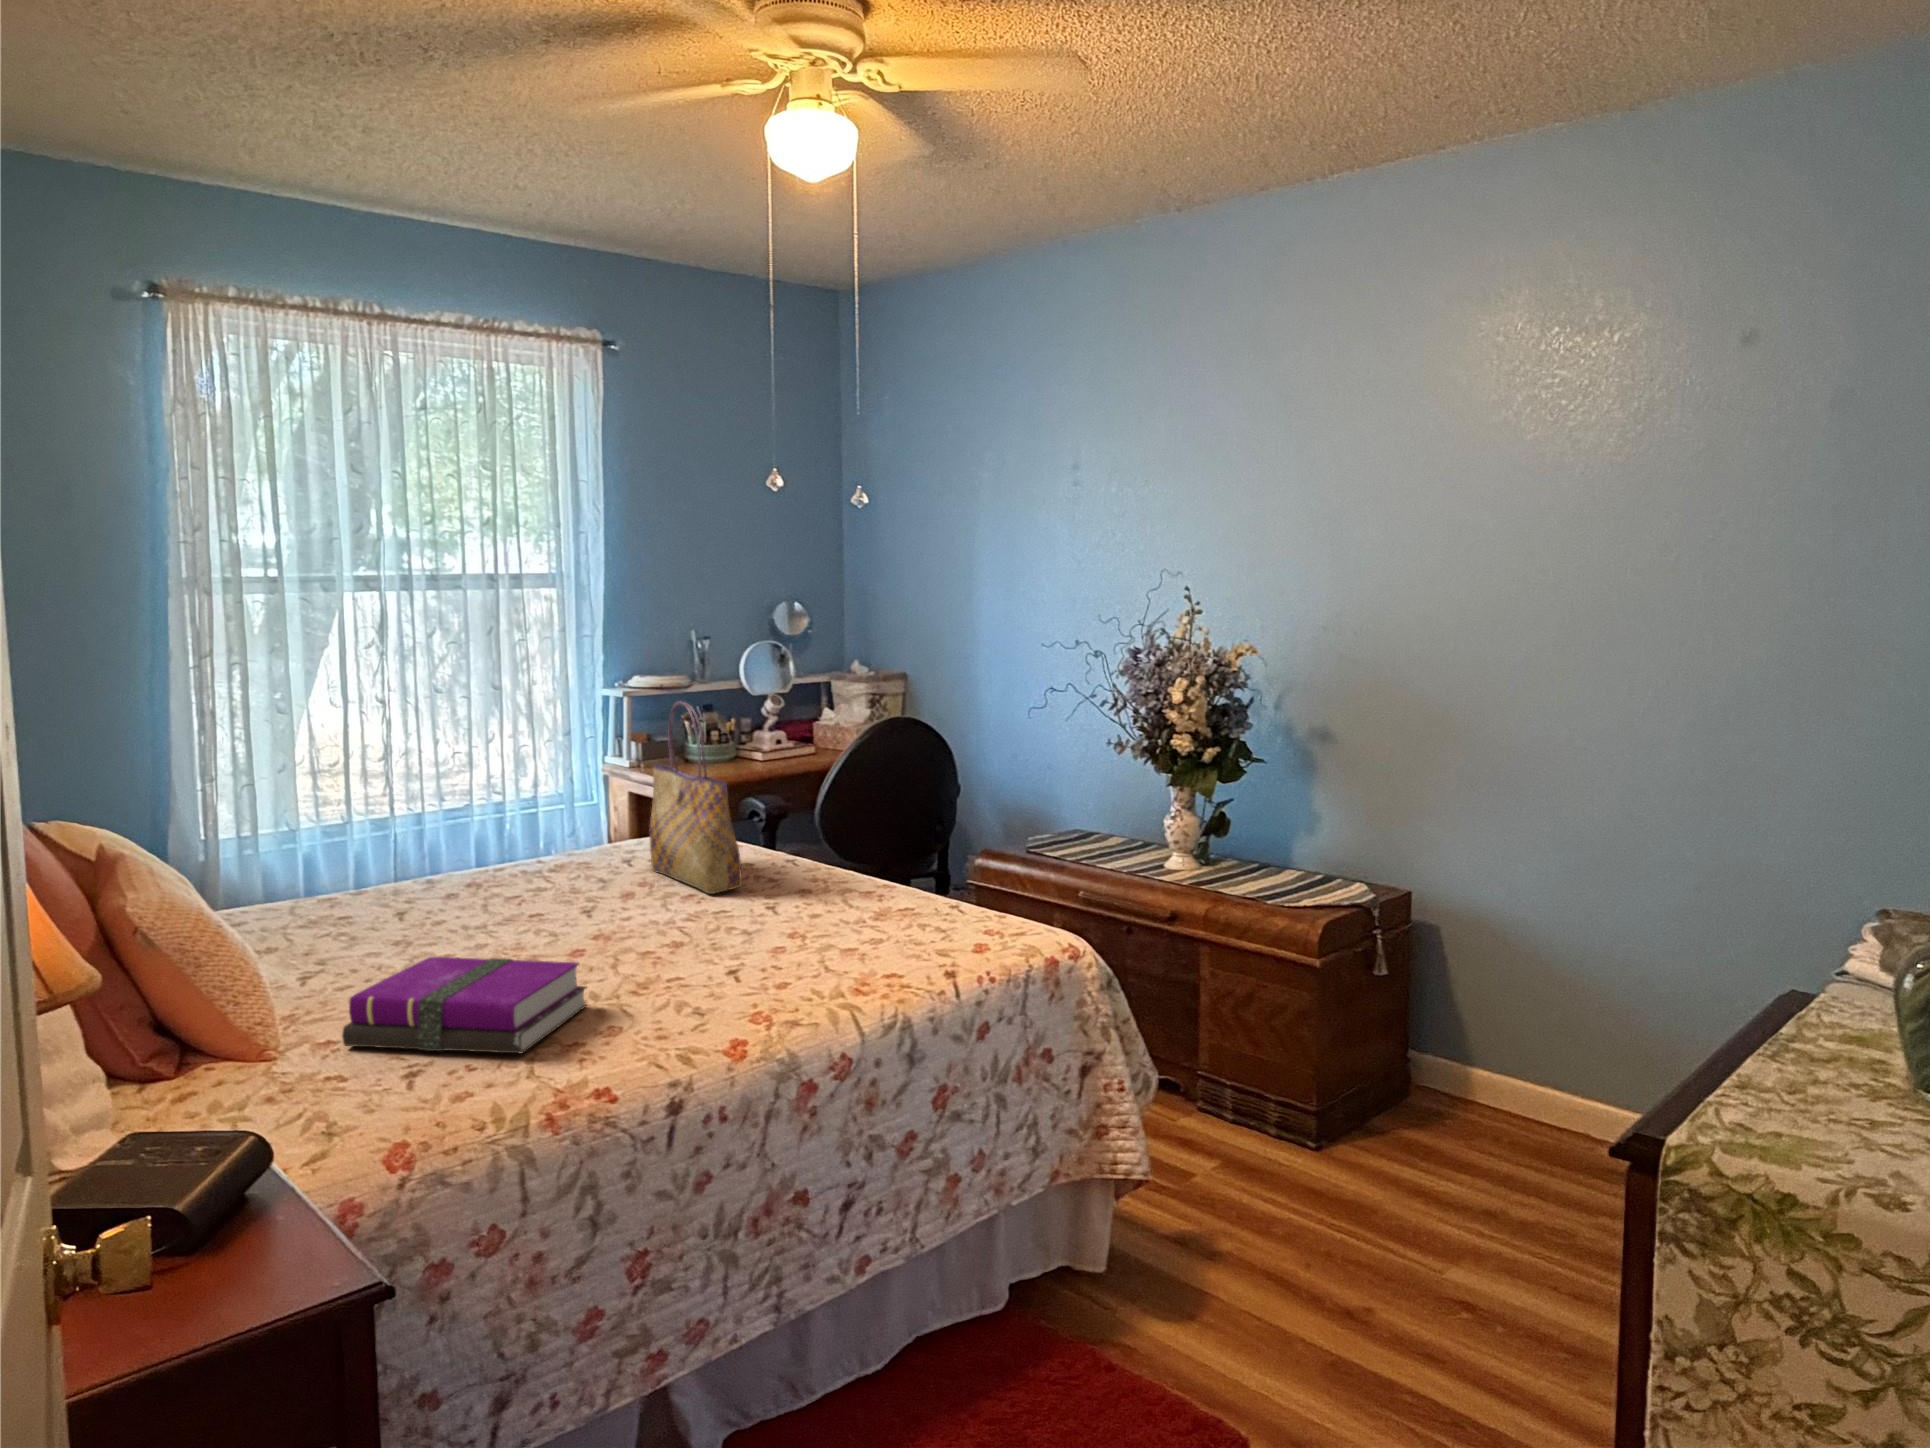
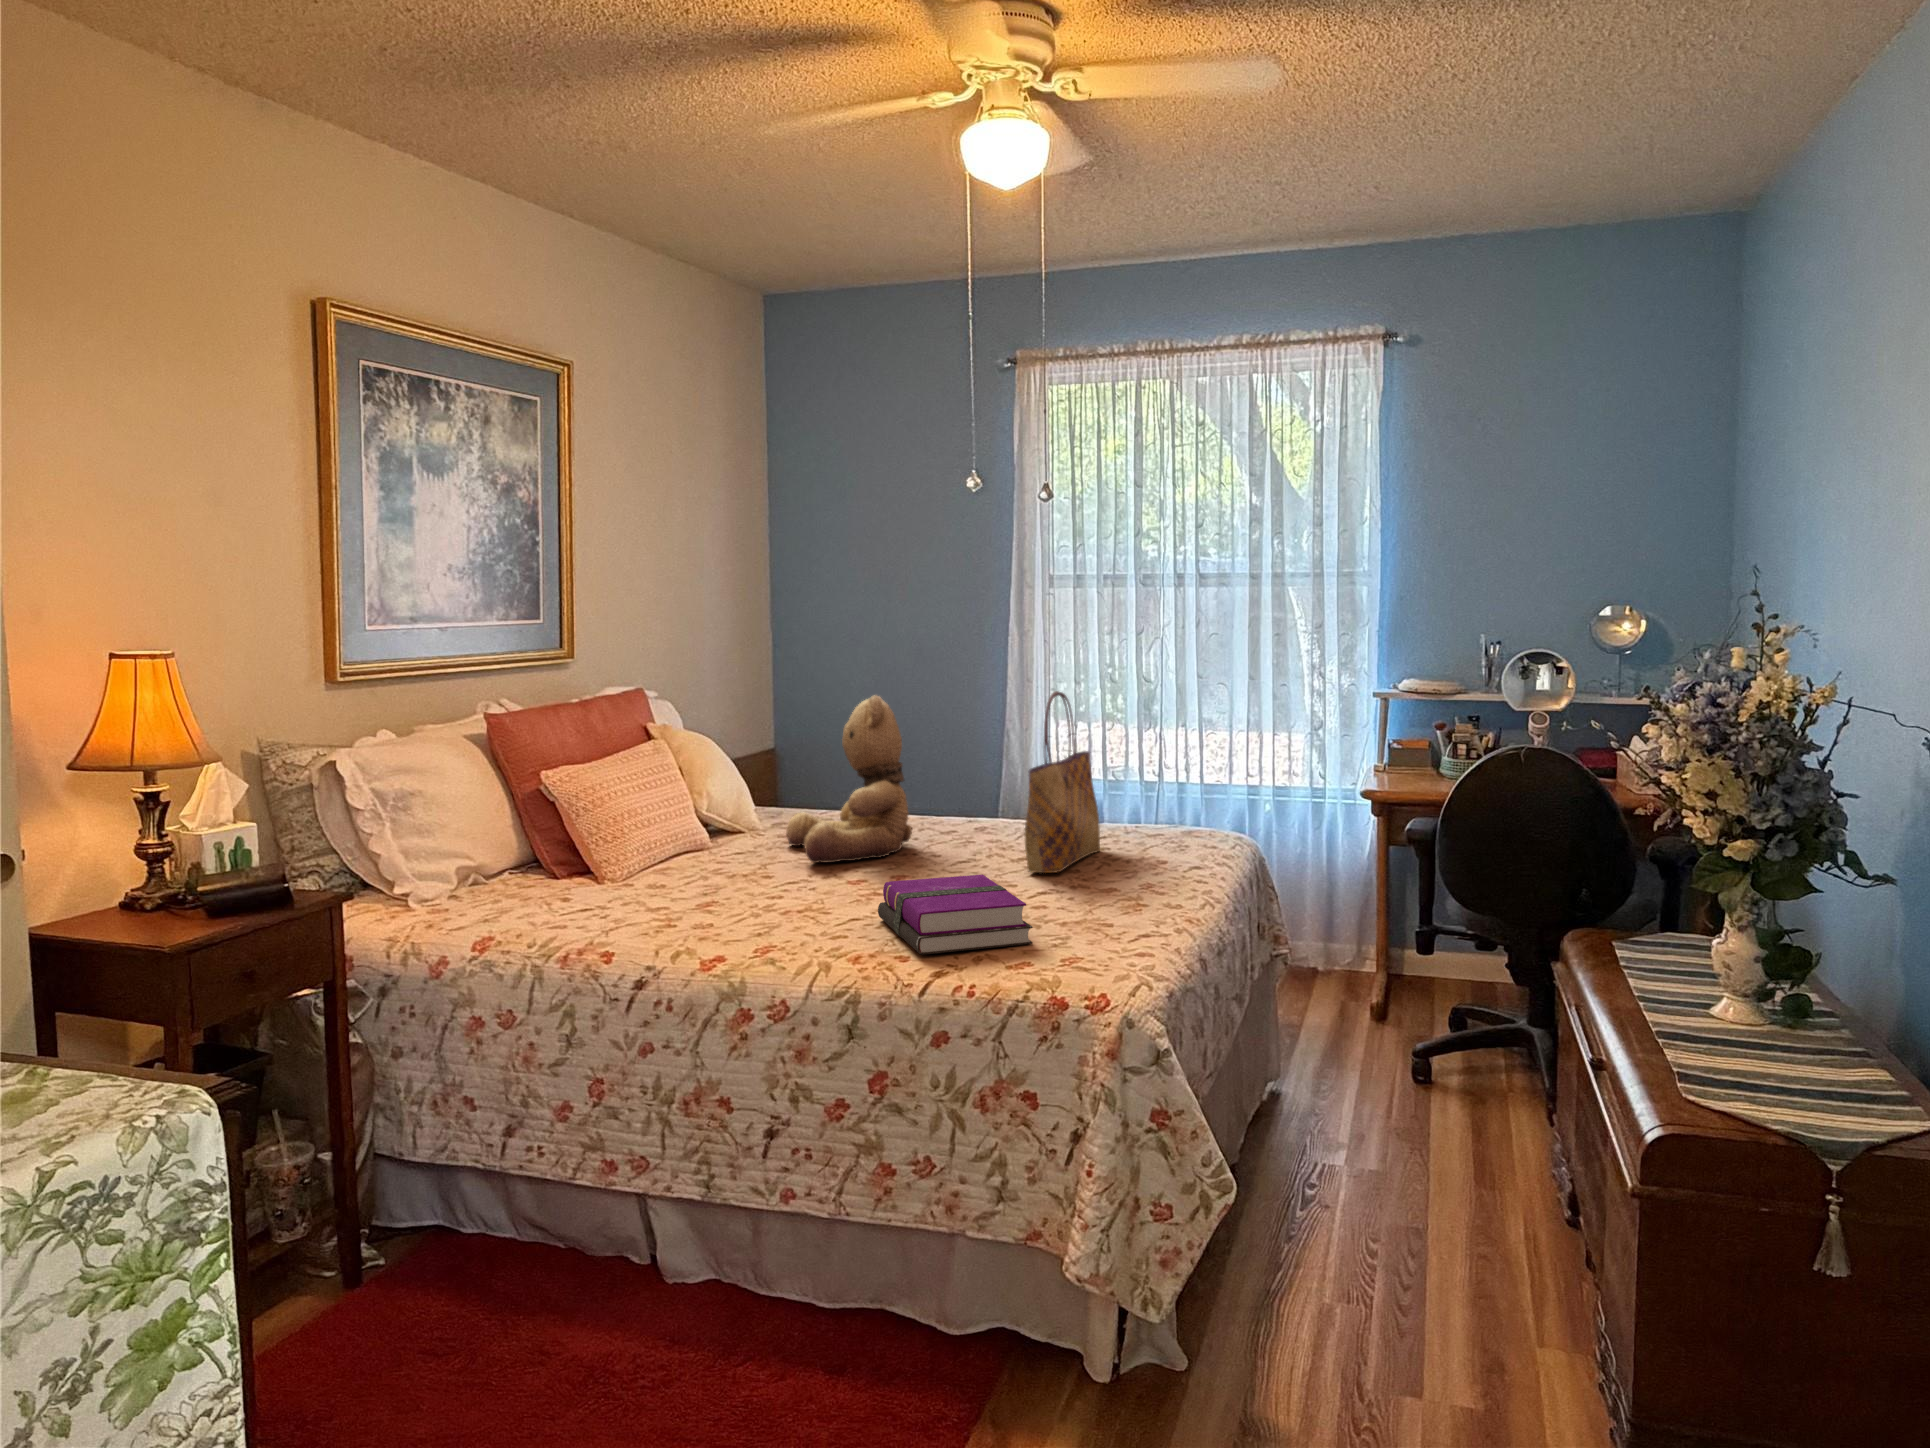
teddy bear: none [337,731,531,951] -> present [786,696,912,863]
notebook: present [342,957,587,1053] -> present [878,875,1033,954]

